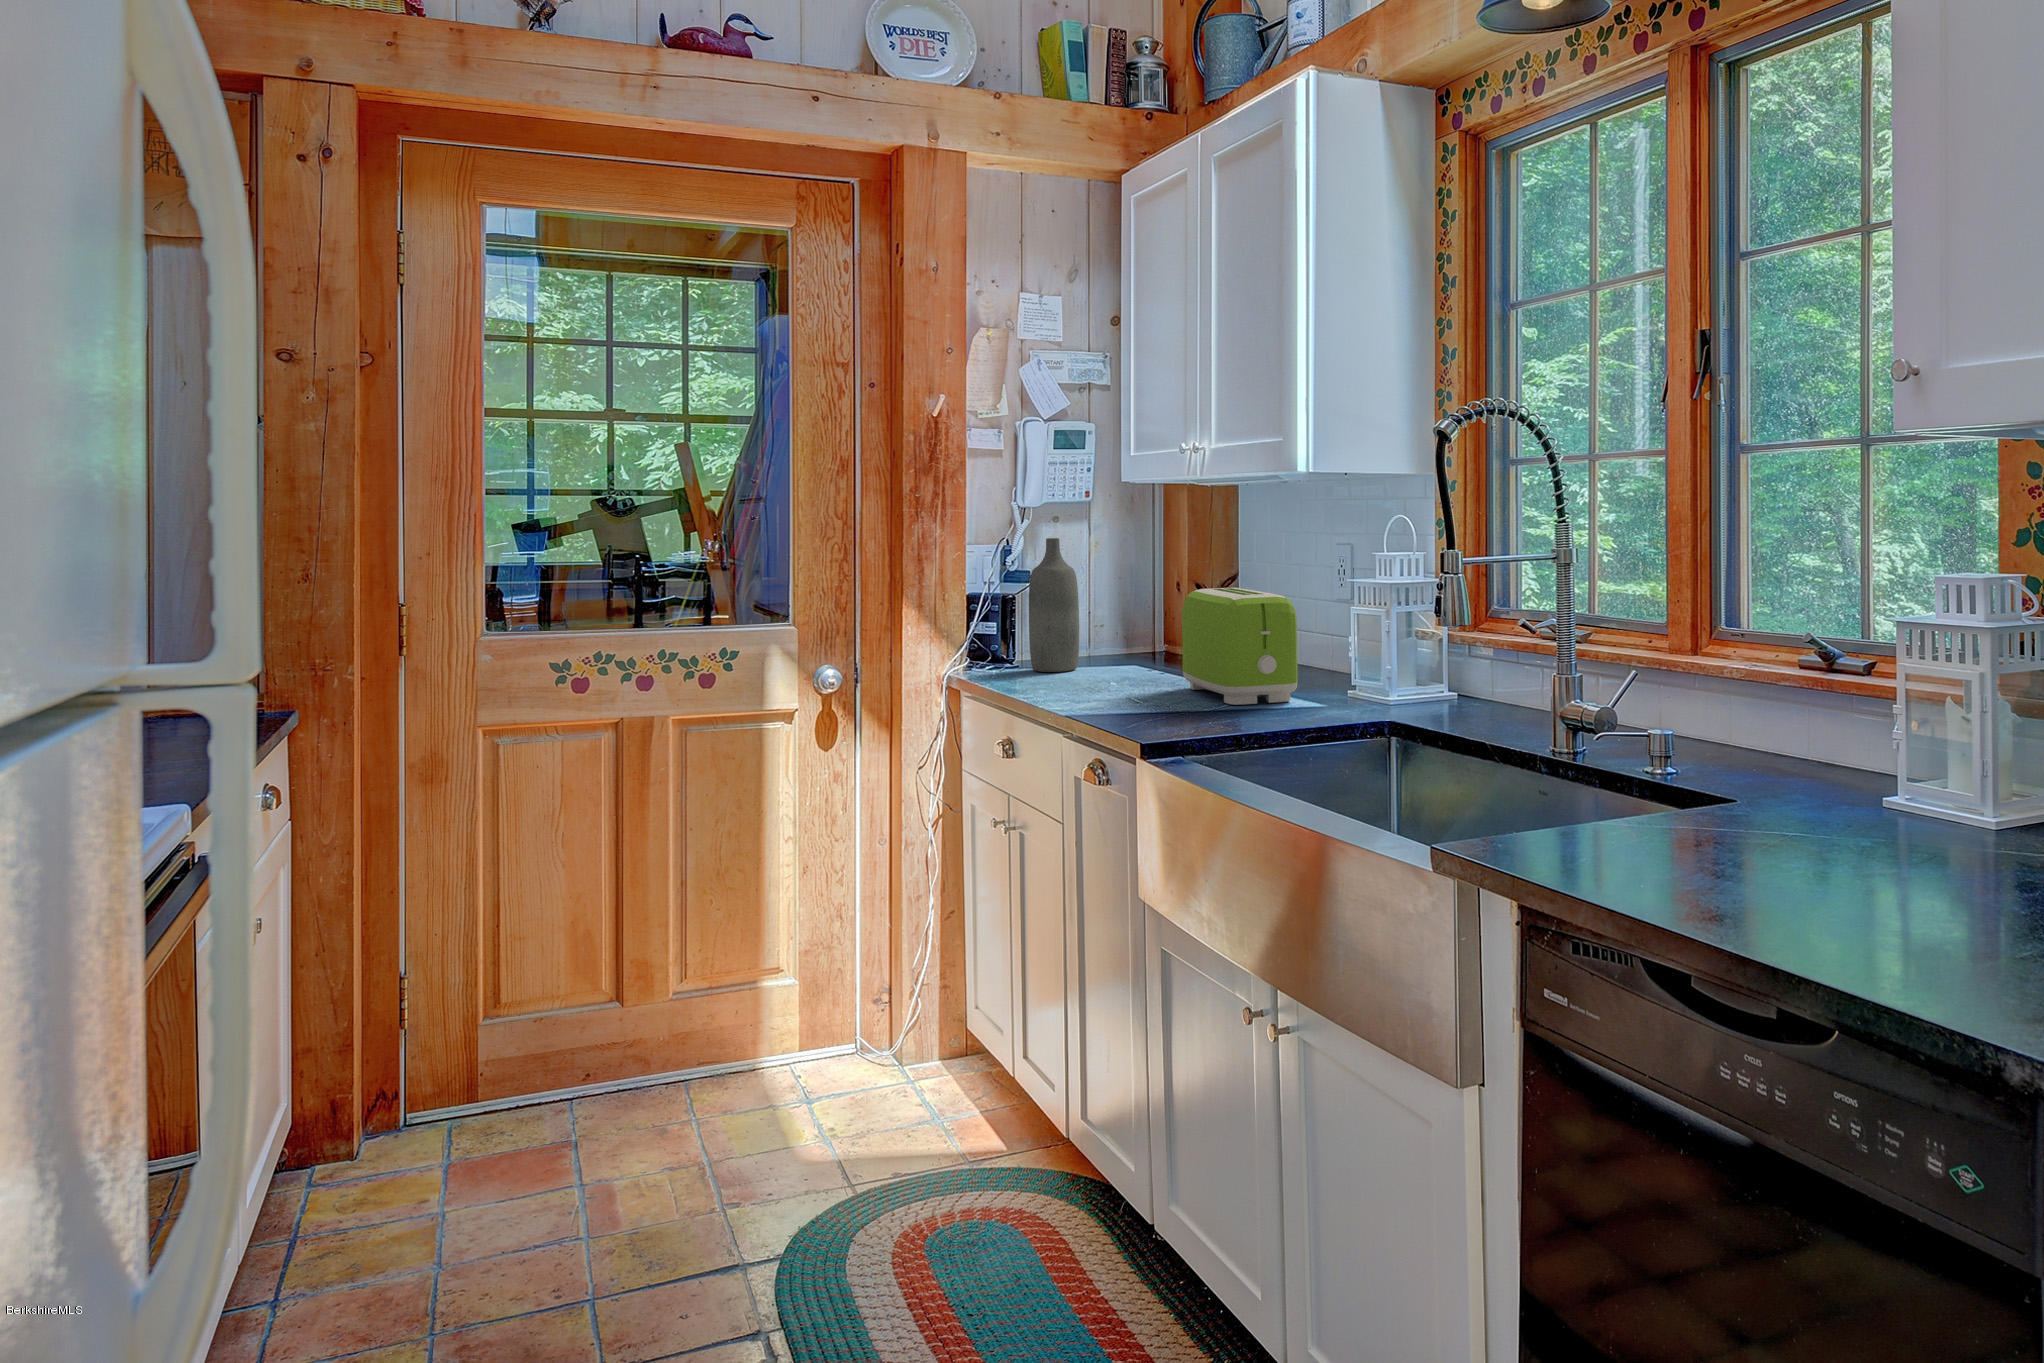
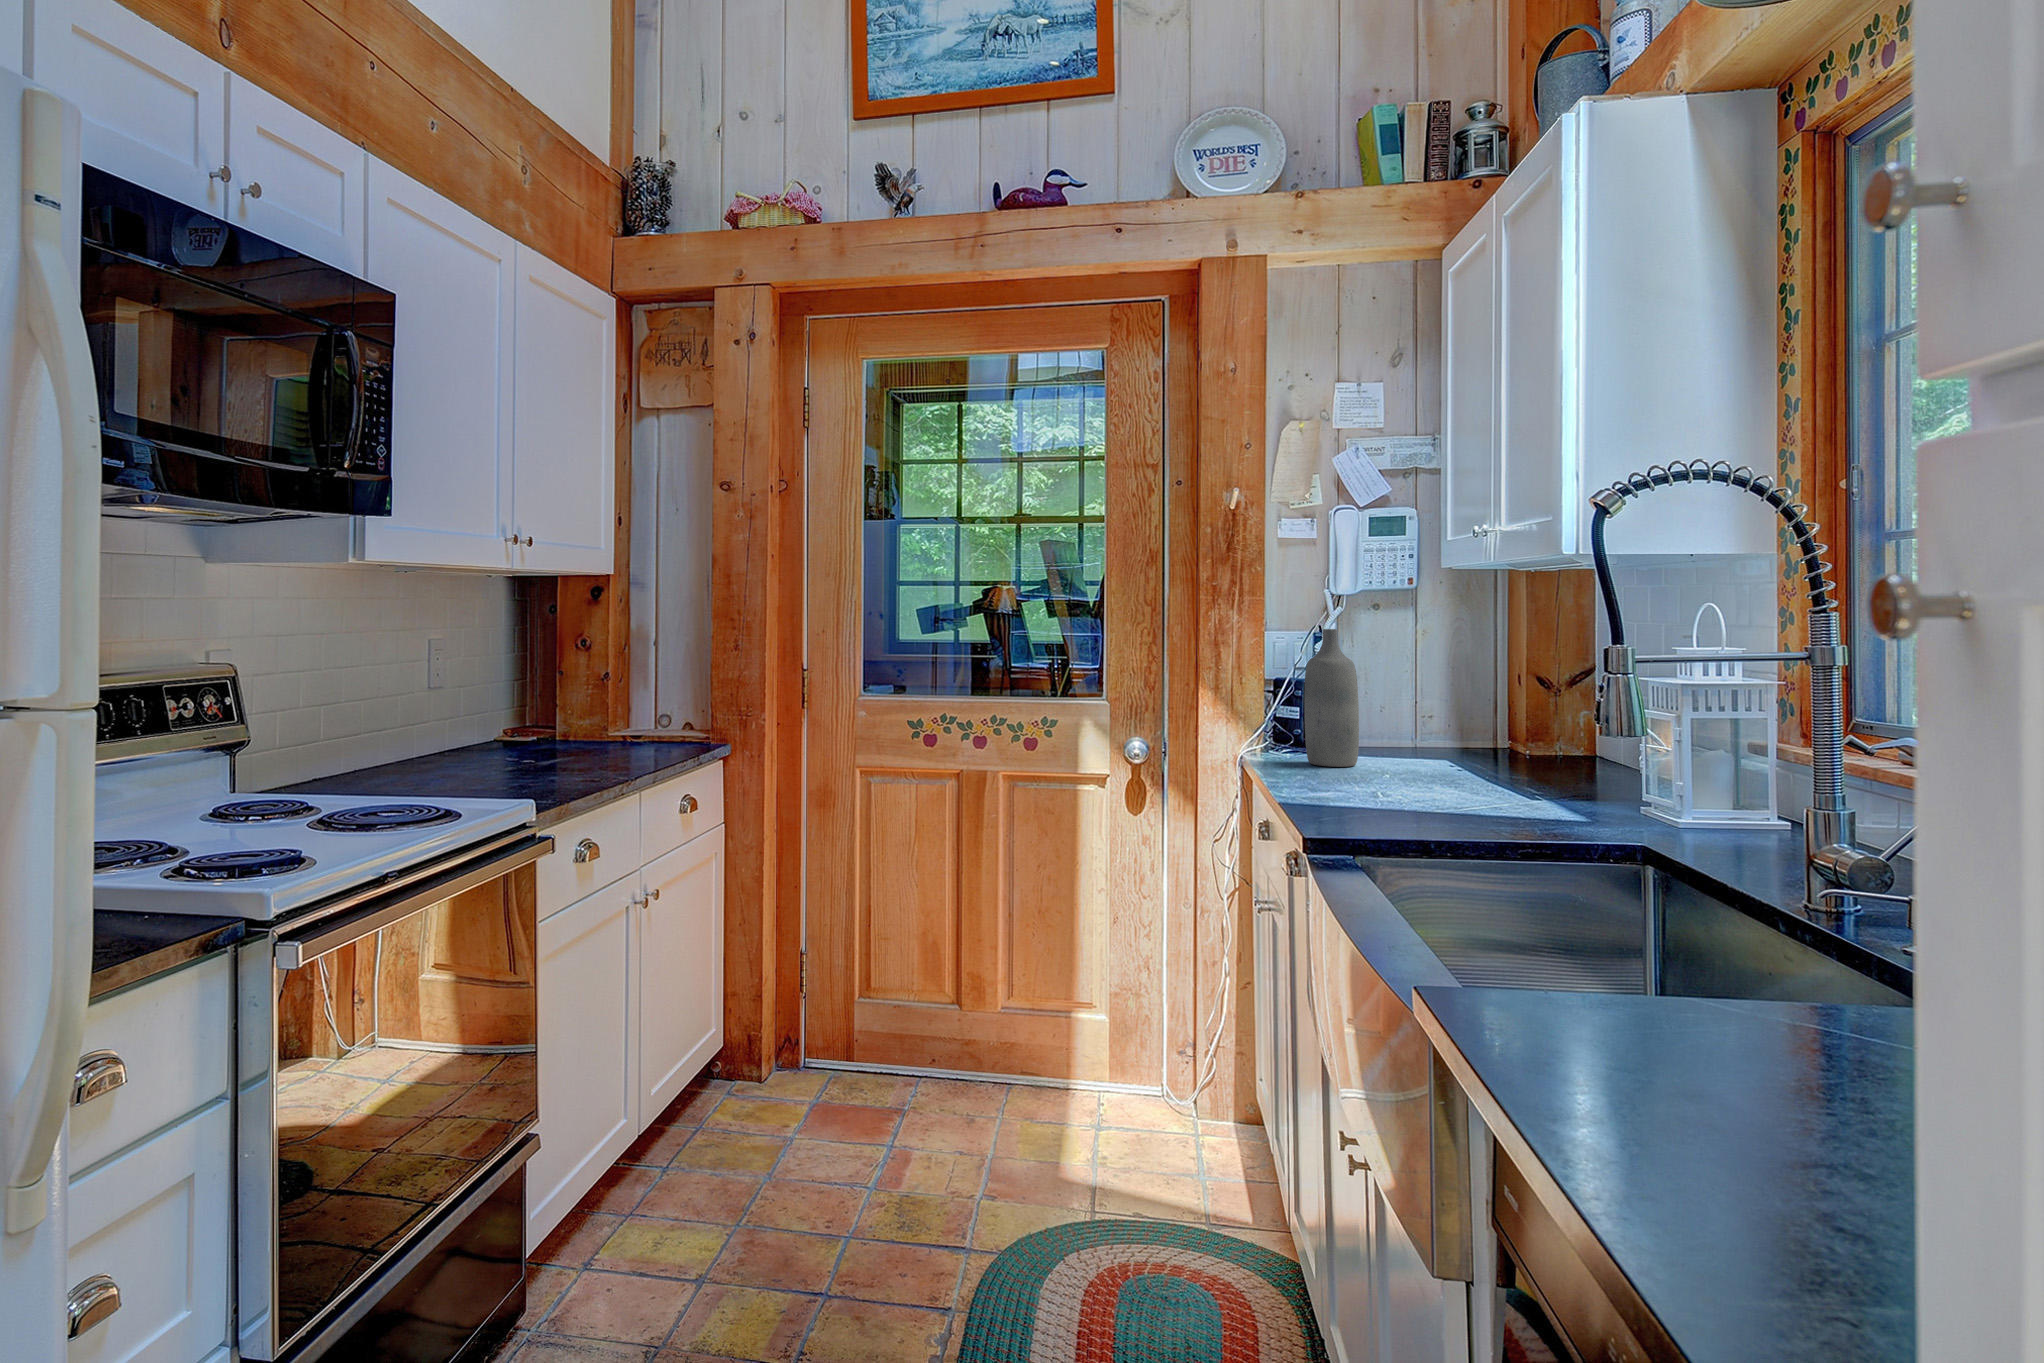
toaster: present [1182,588,1298,705] -> none [1417,690,1522,824]

